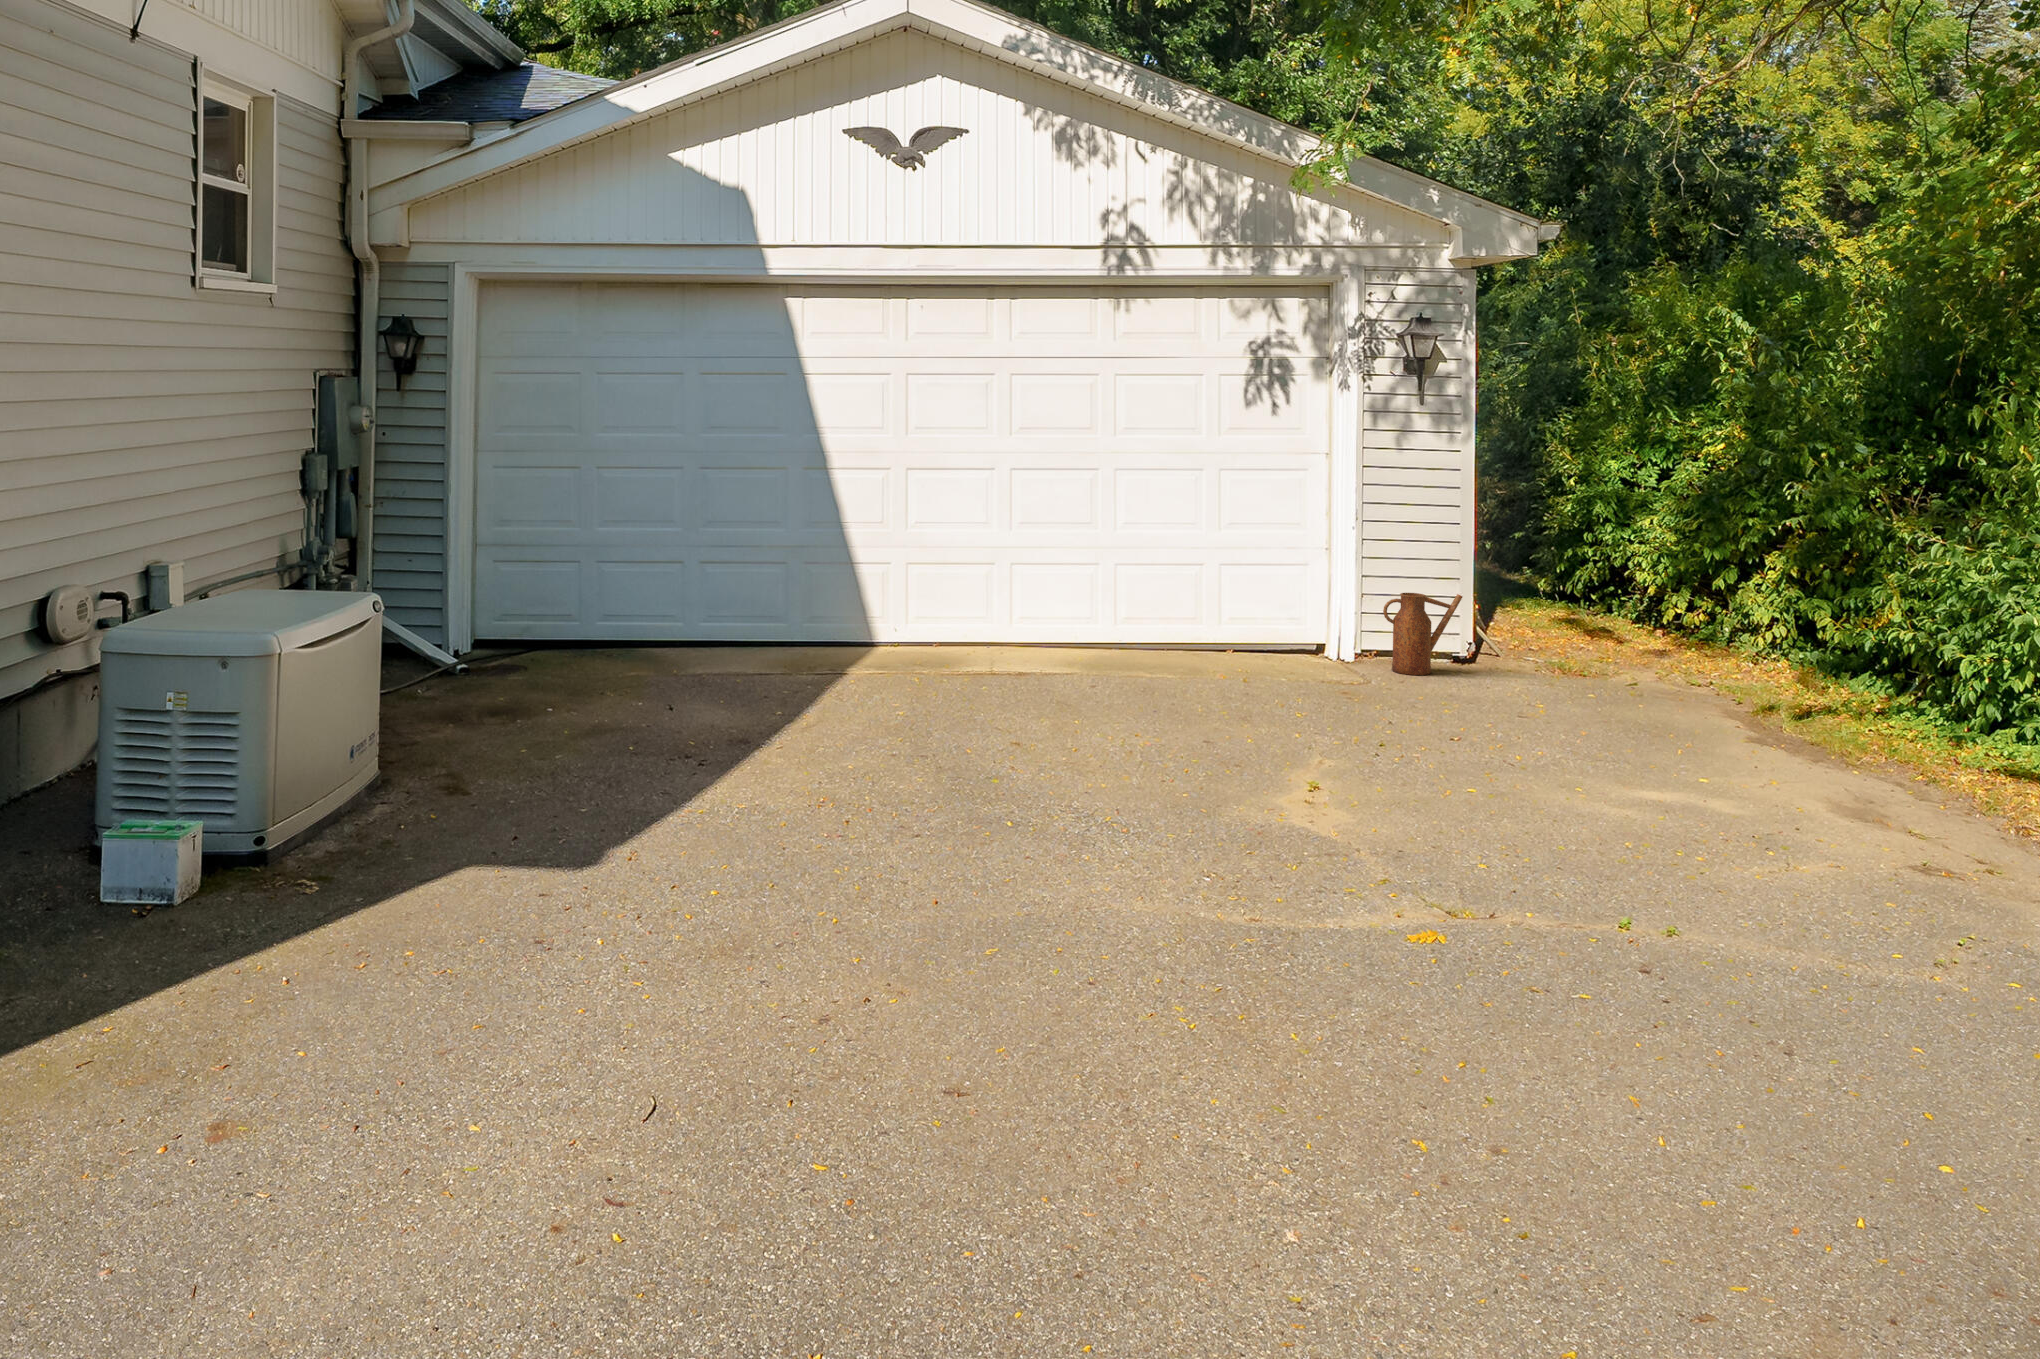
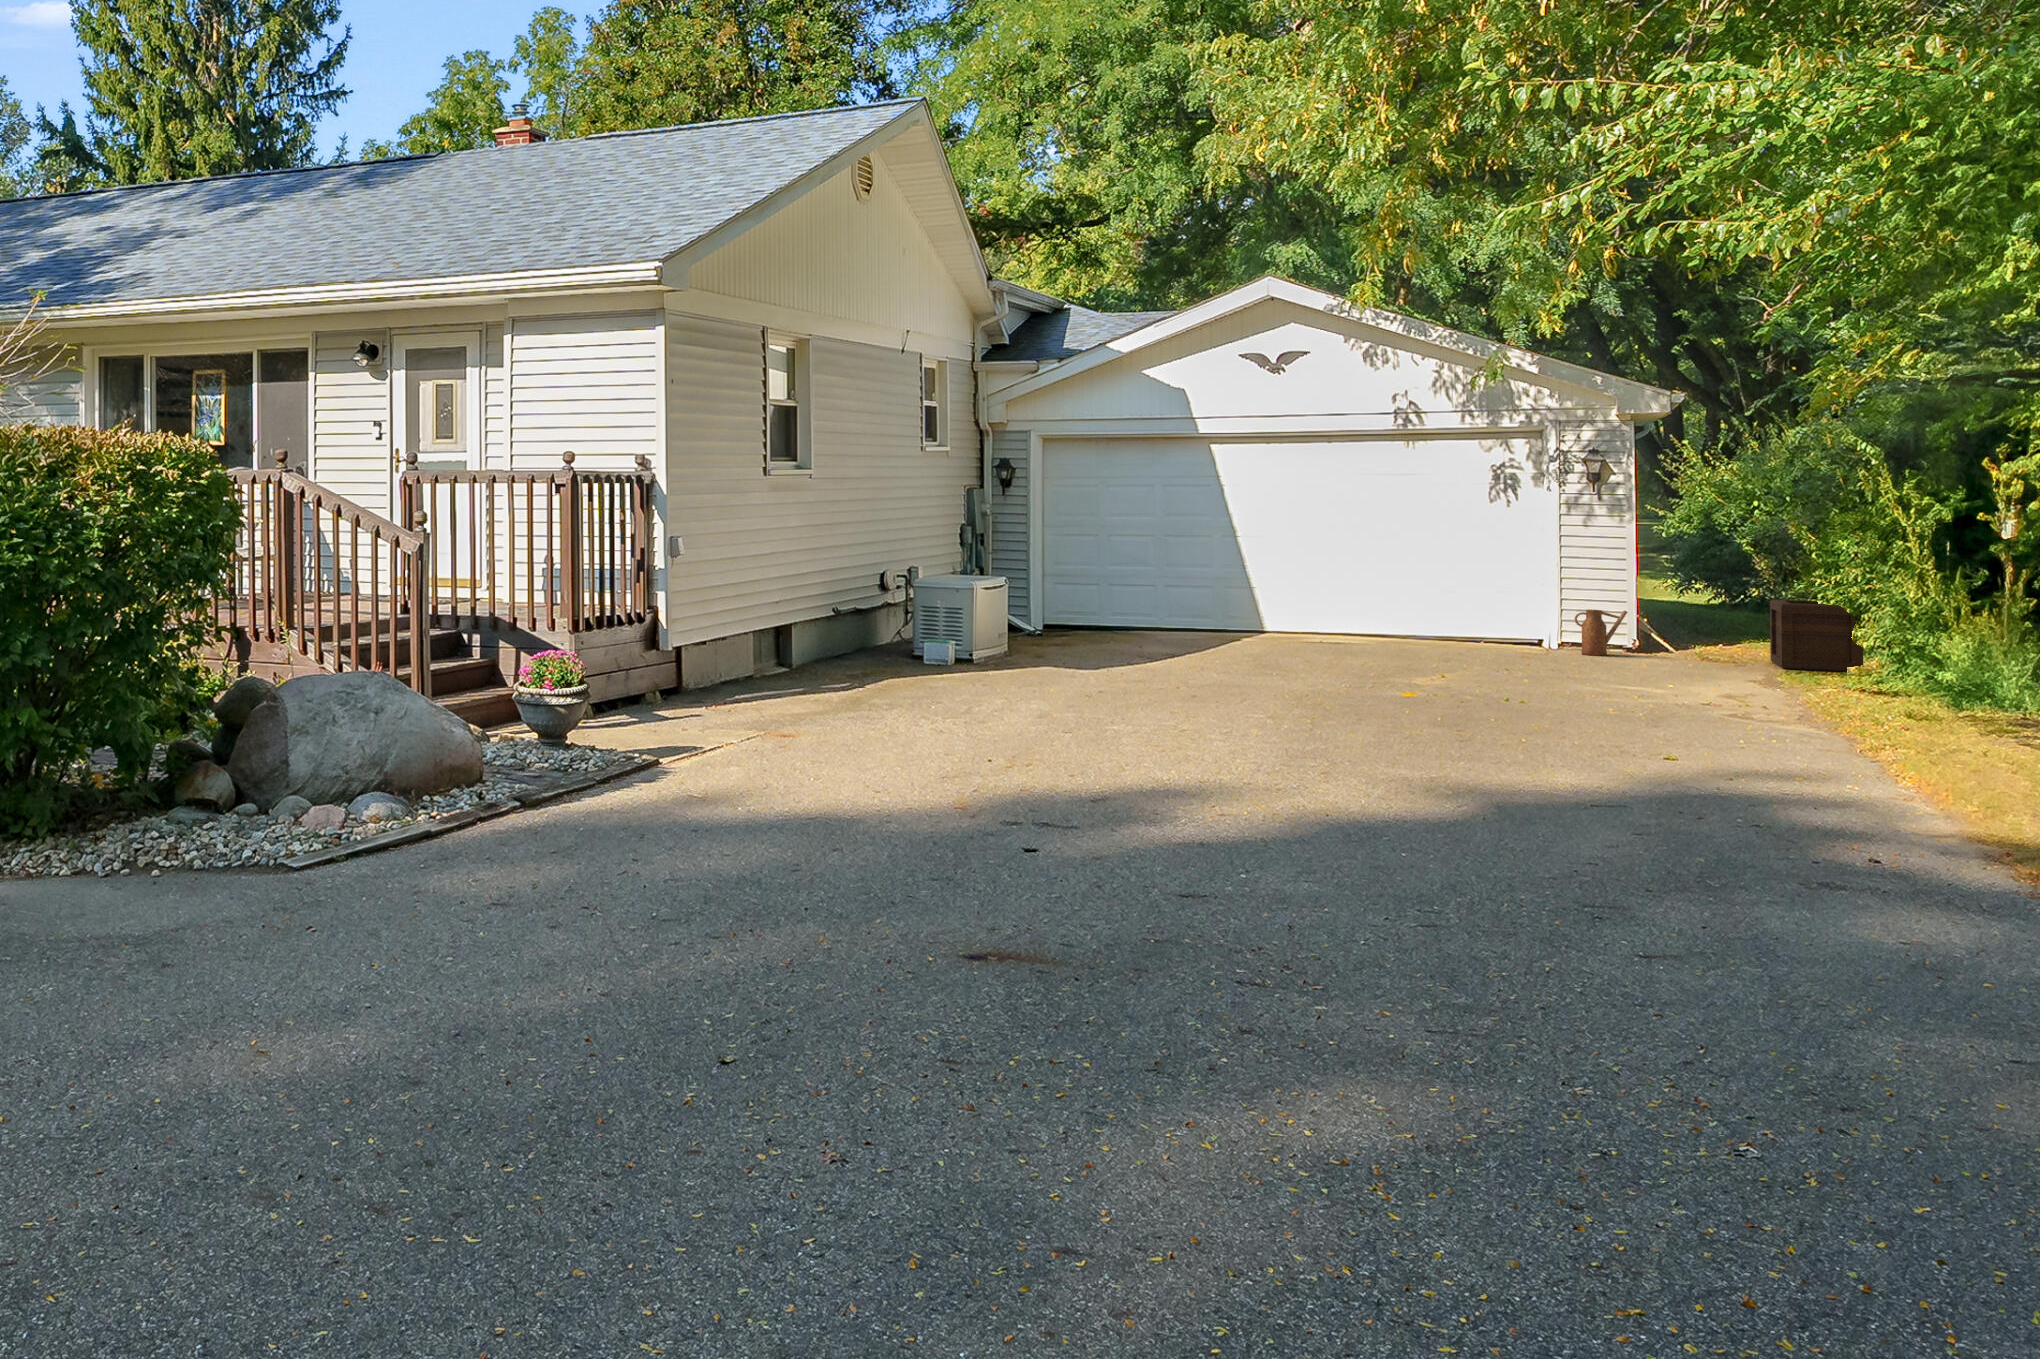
wooden crate: none [1654,569,1823,695] -> present [1770,600,1863,672]

